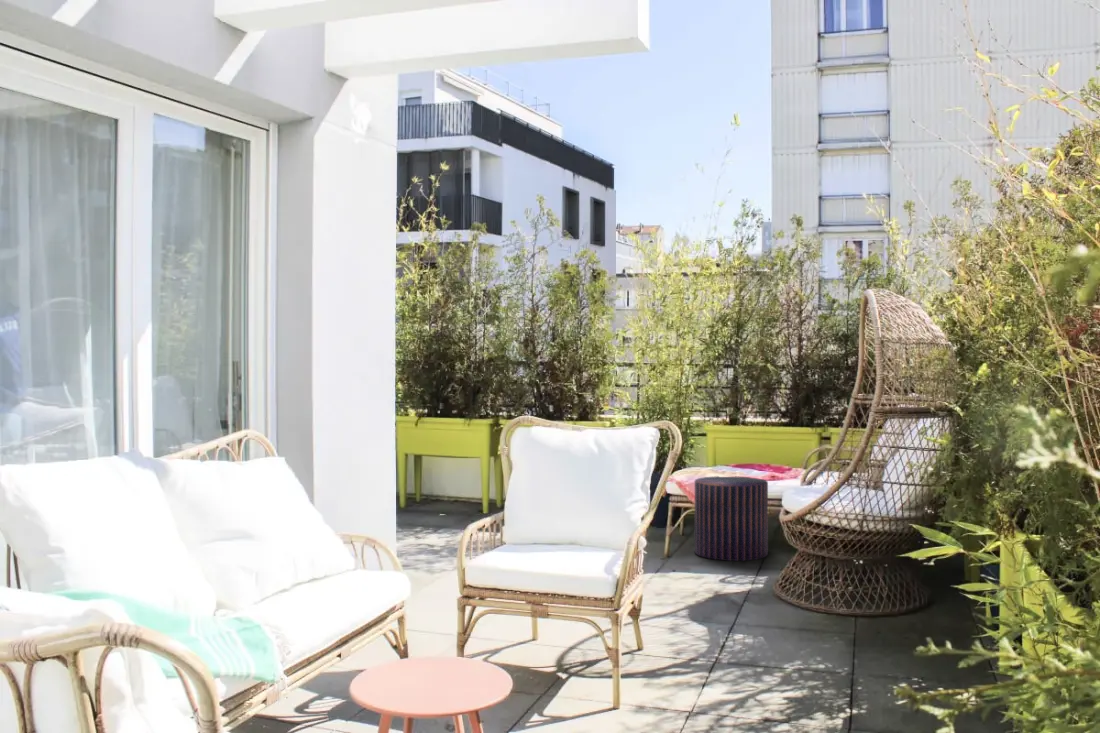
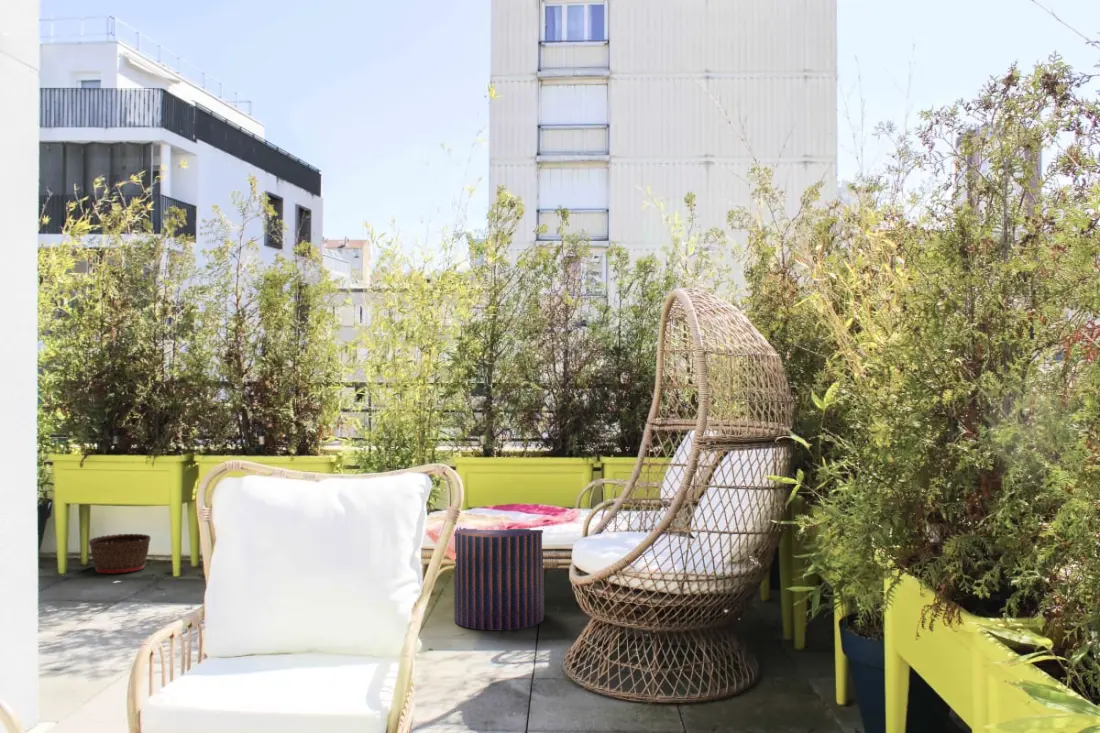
basket: none [425,477,469,506] -> present [89,534,151,574]

